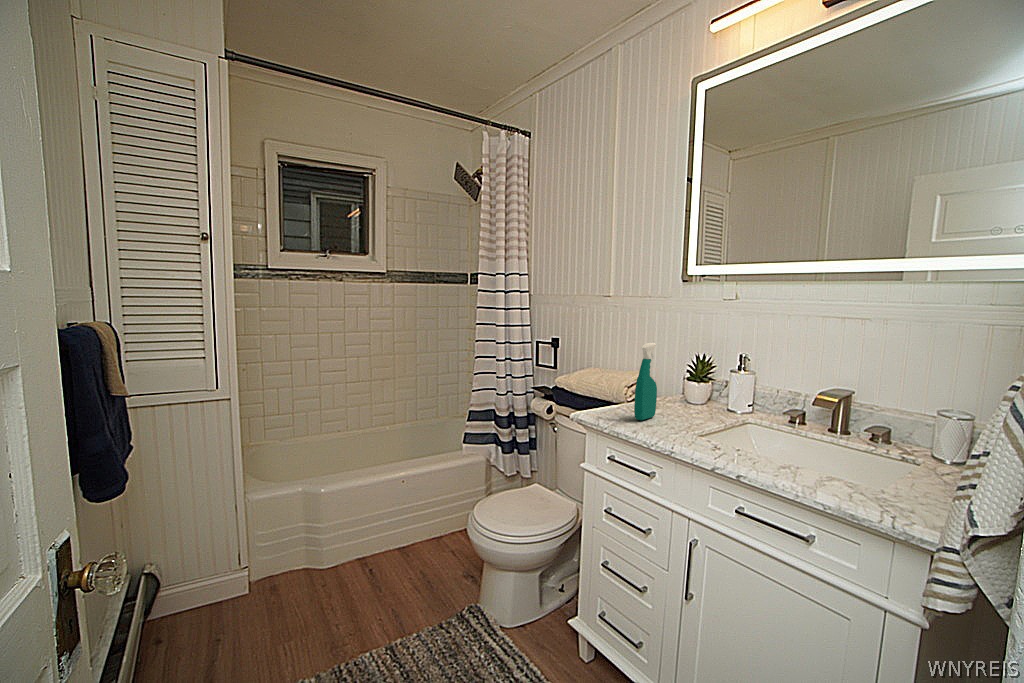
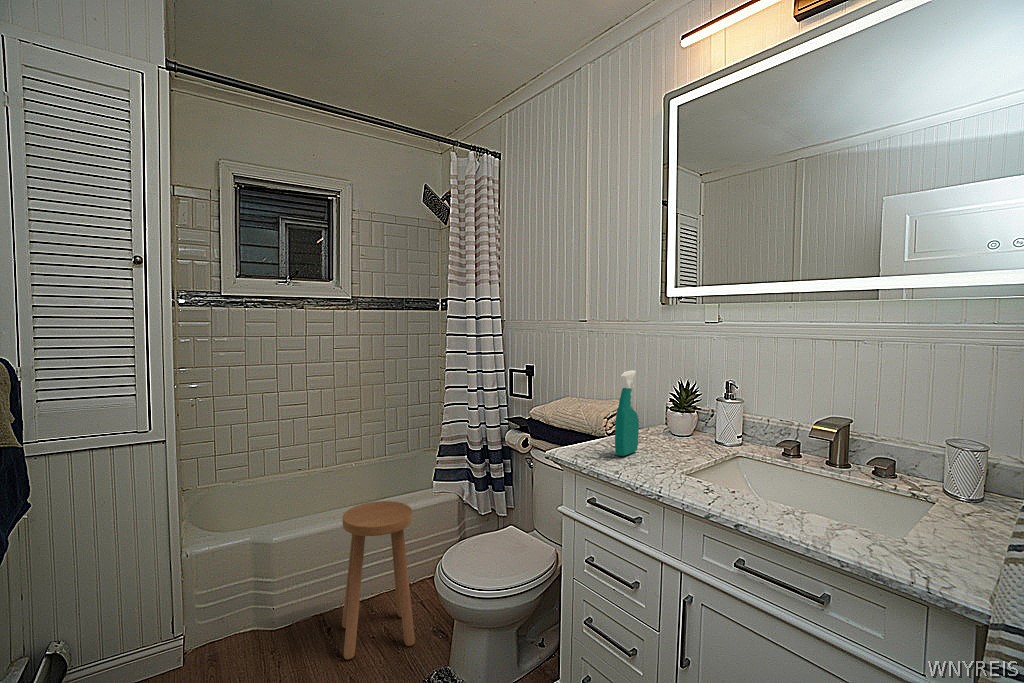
stool: none [380,461,447,598] -> present [342,501,415,659]

